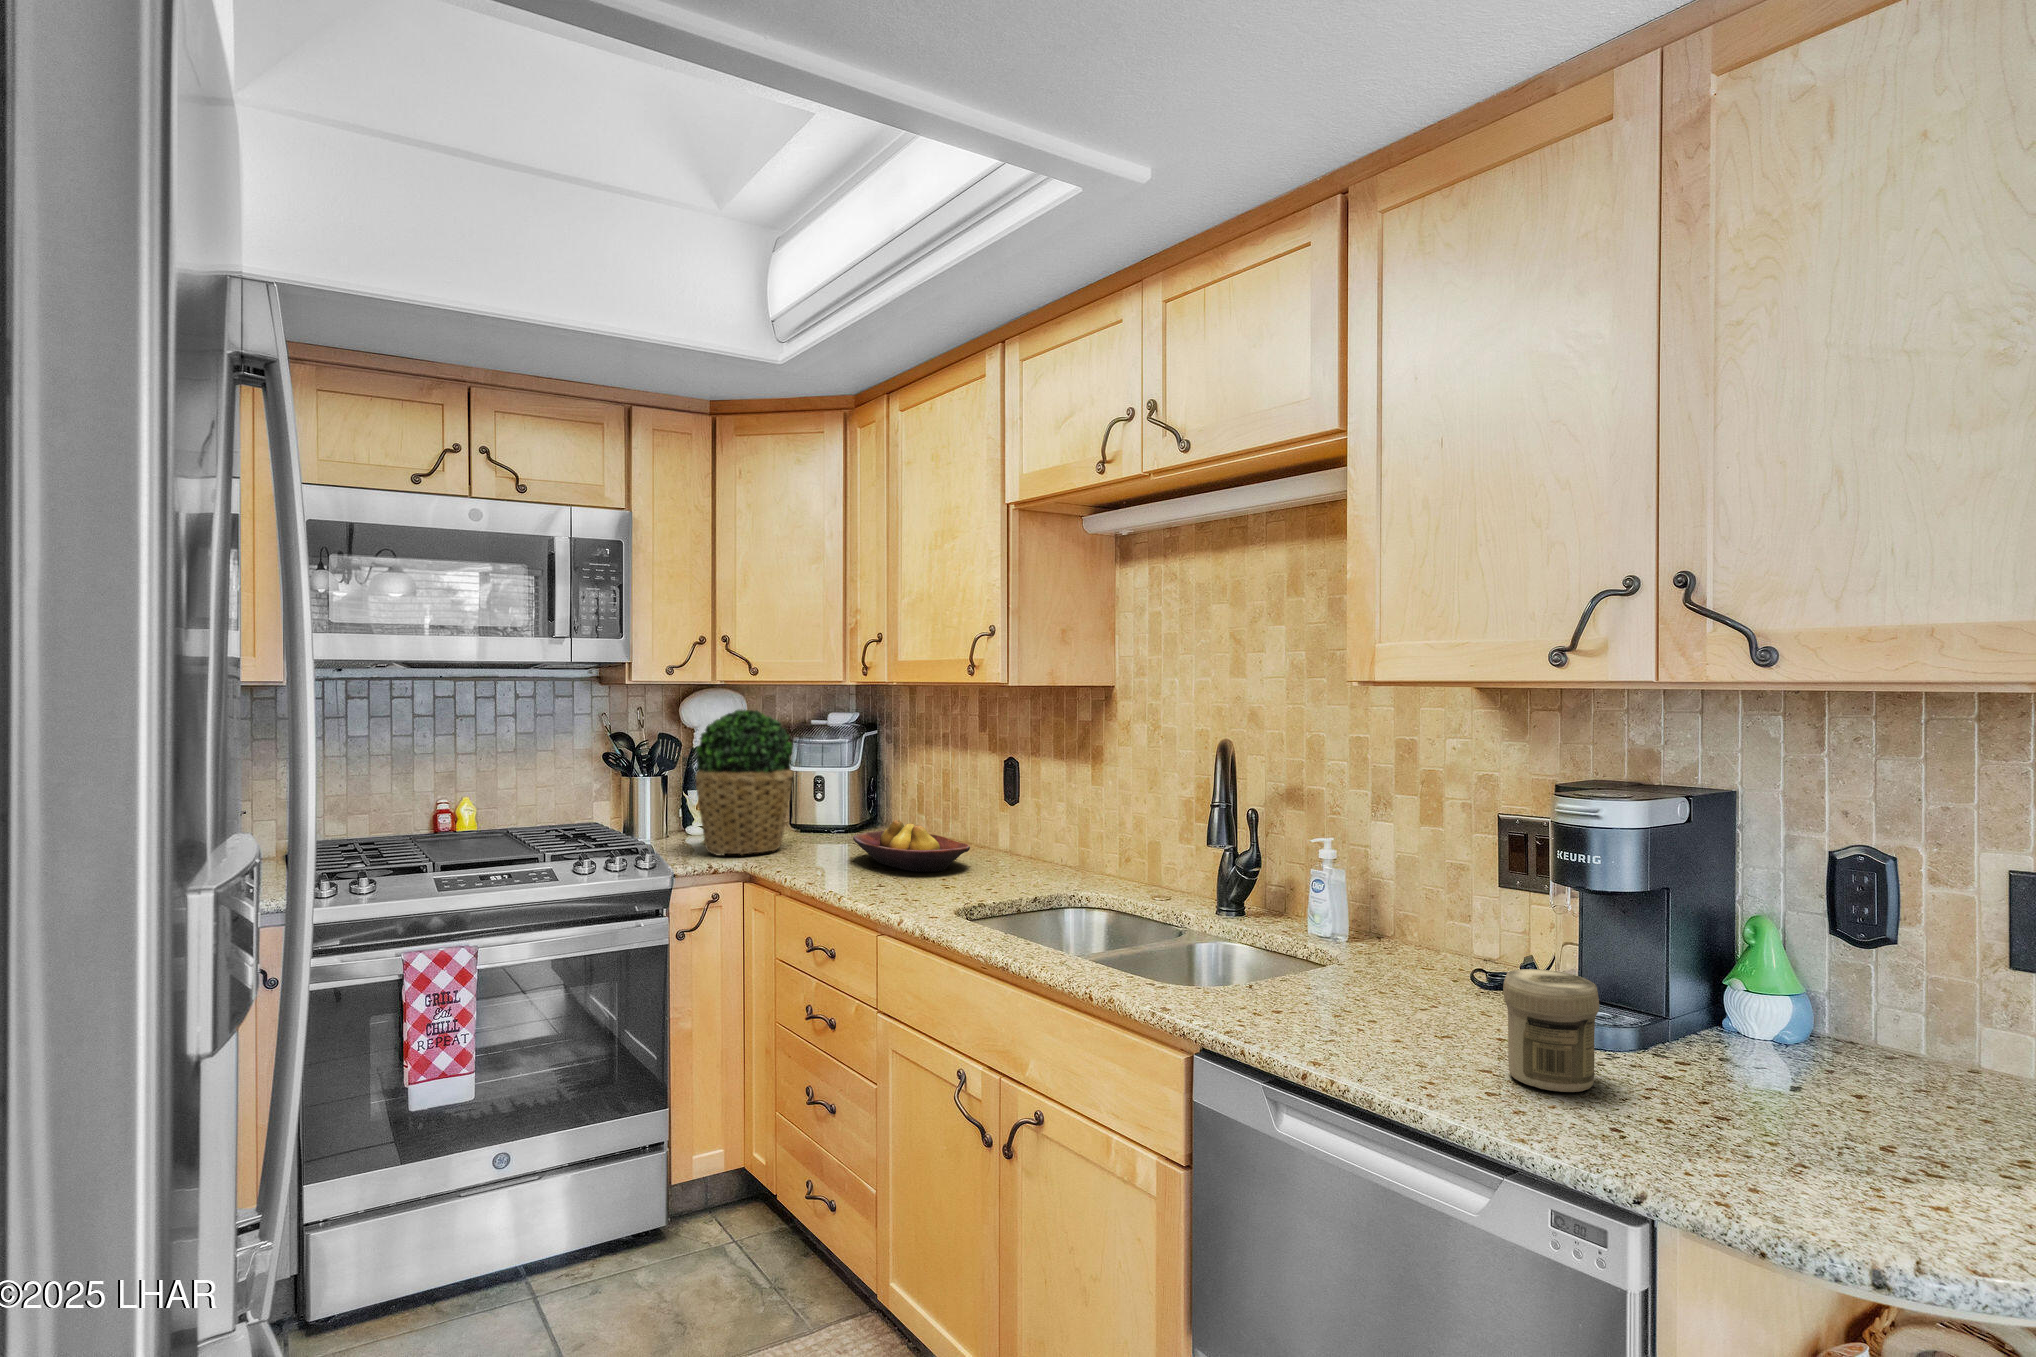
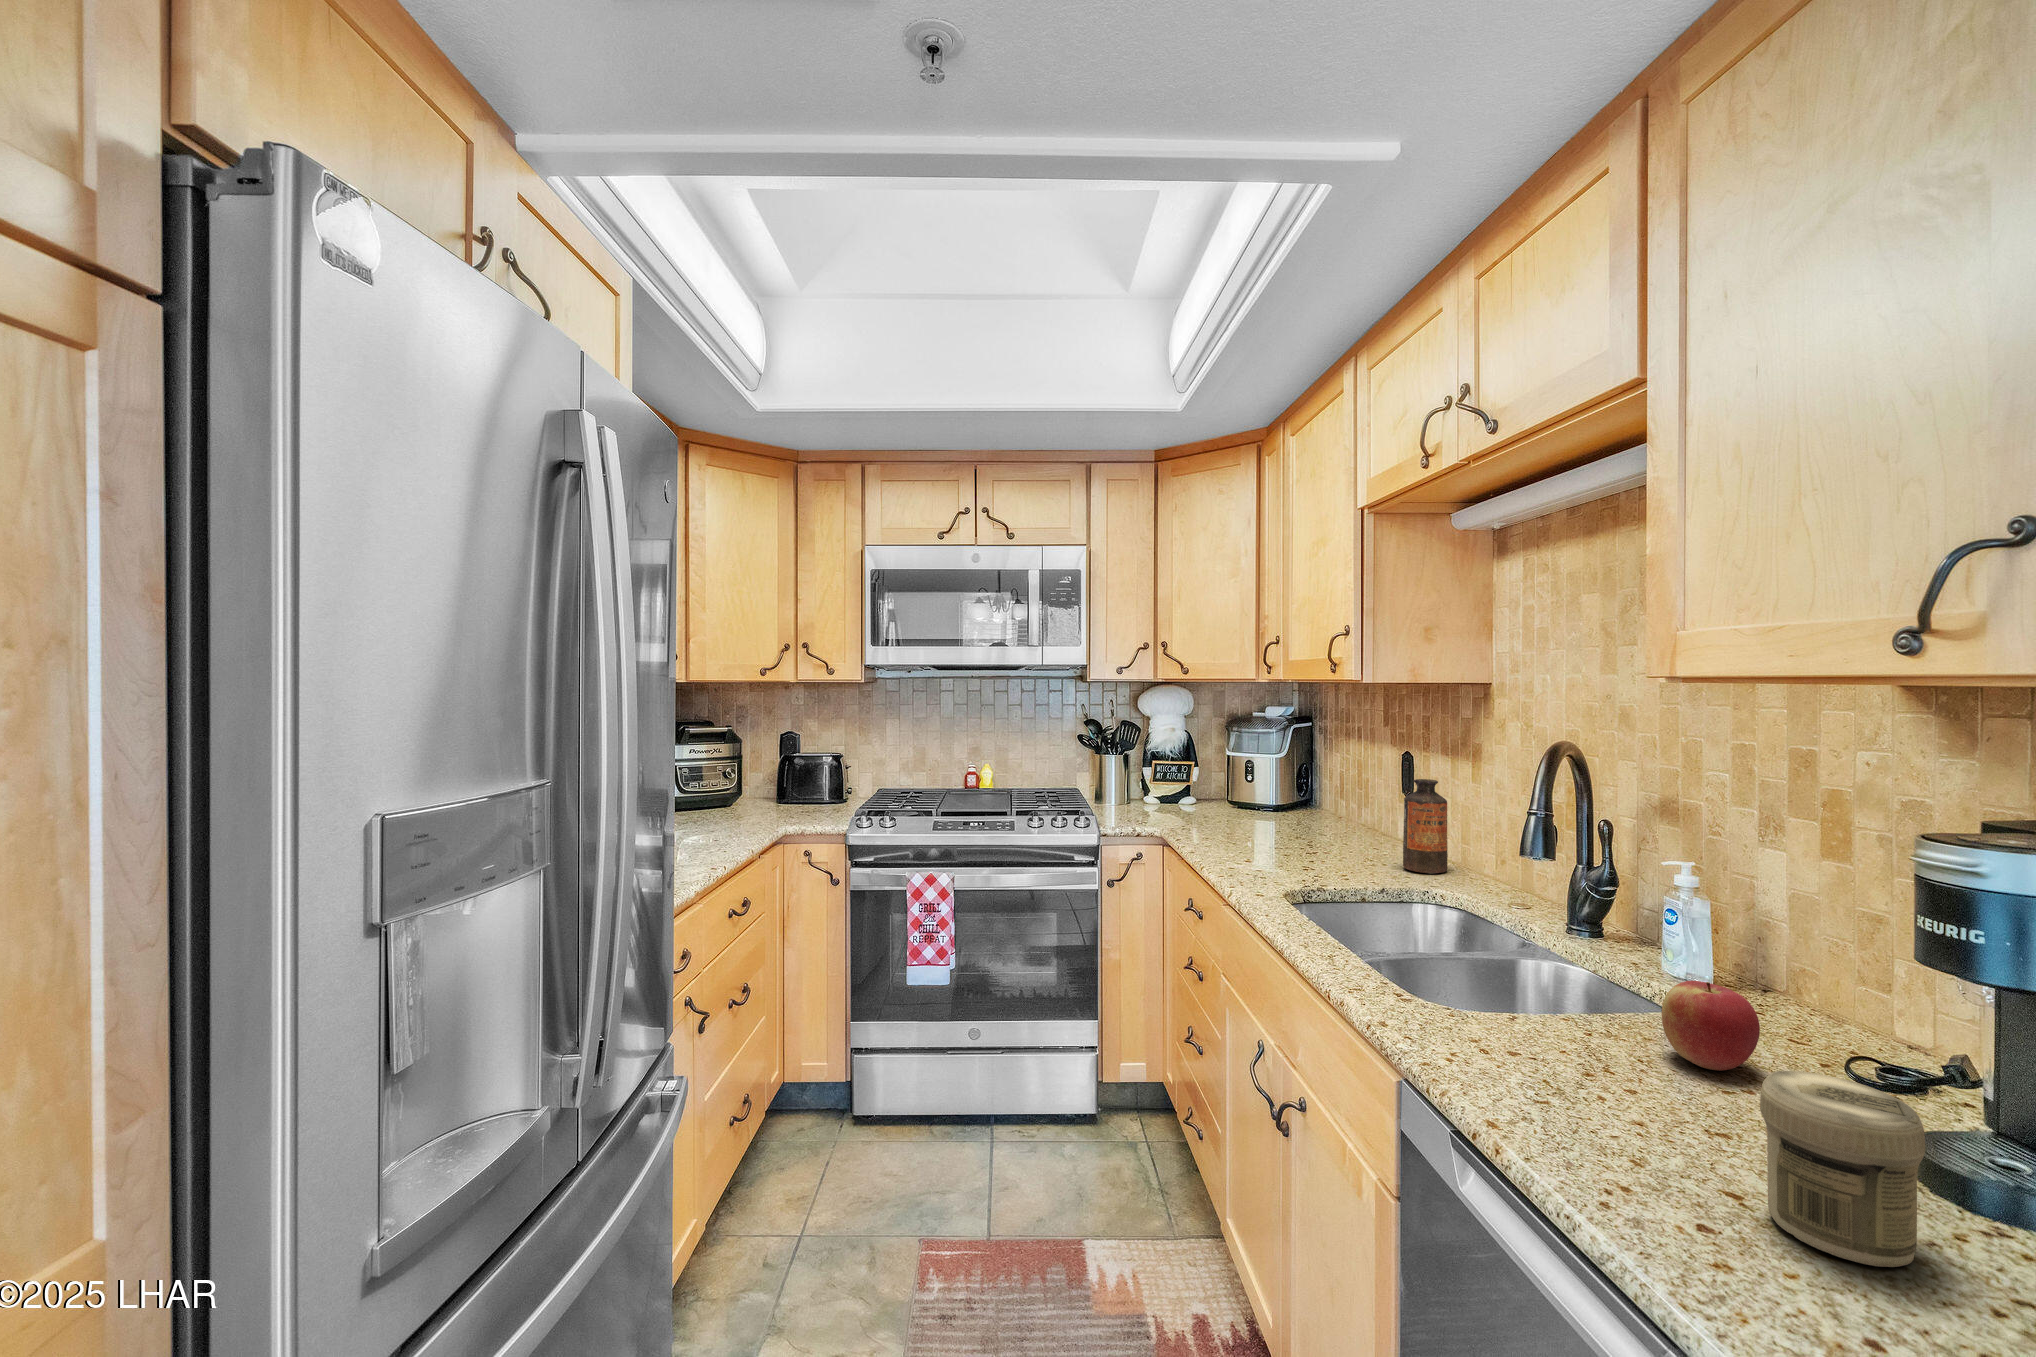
potted plant: present [696,709,793,855] -> none [1132,702,1215,823]
bottle: none [1032,783,1072,877] -> present [1403,779,1448,873]
fruit bowl: present [853,820,970,872] -> none [1250,804,1350,854]
apple: none [1359,926,1425,995] -> present [1662,981,1760,1071]

